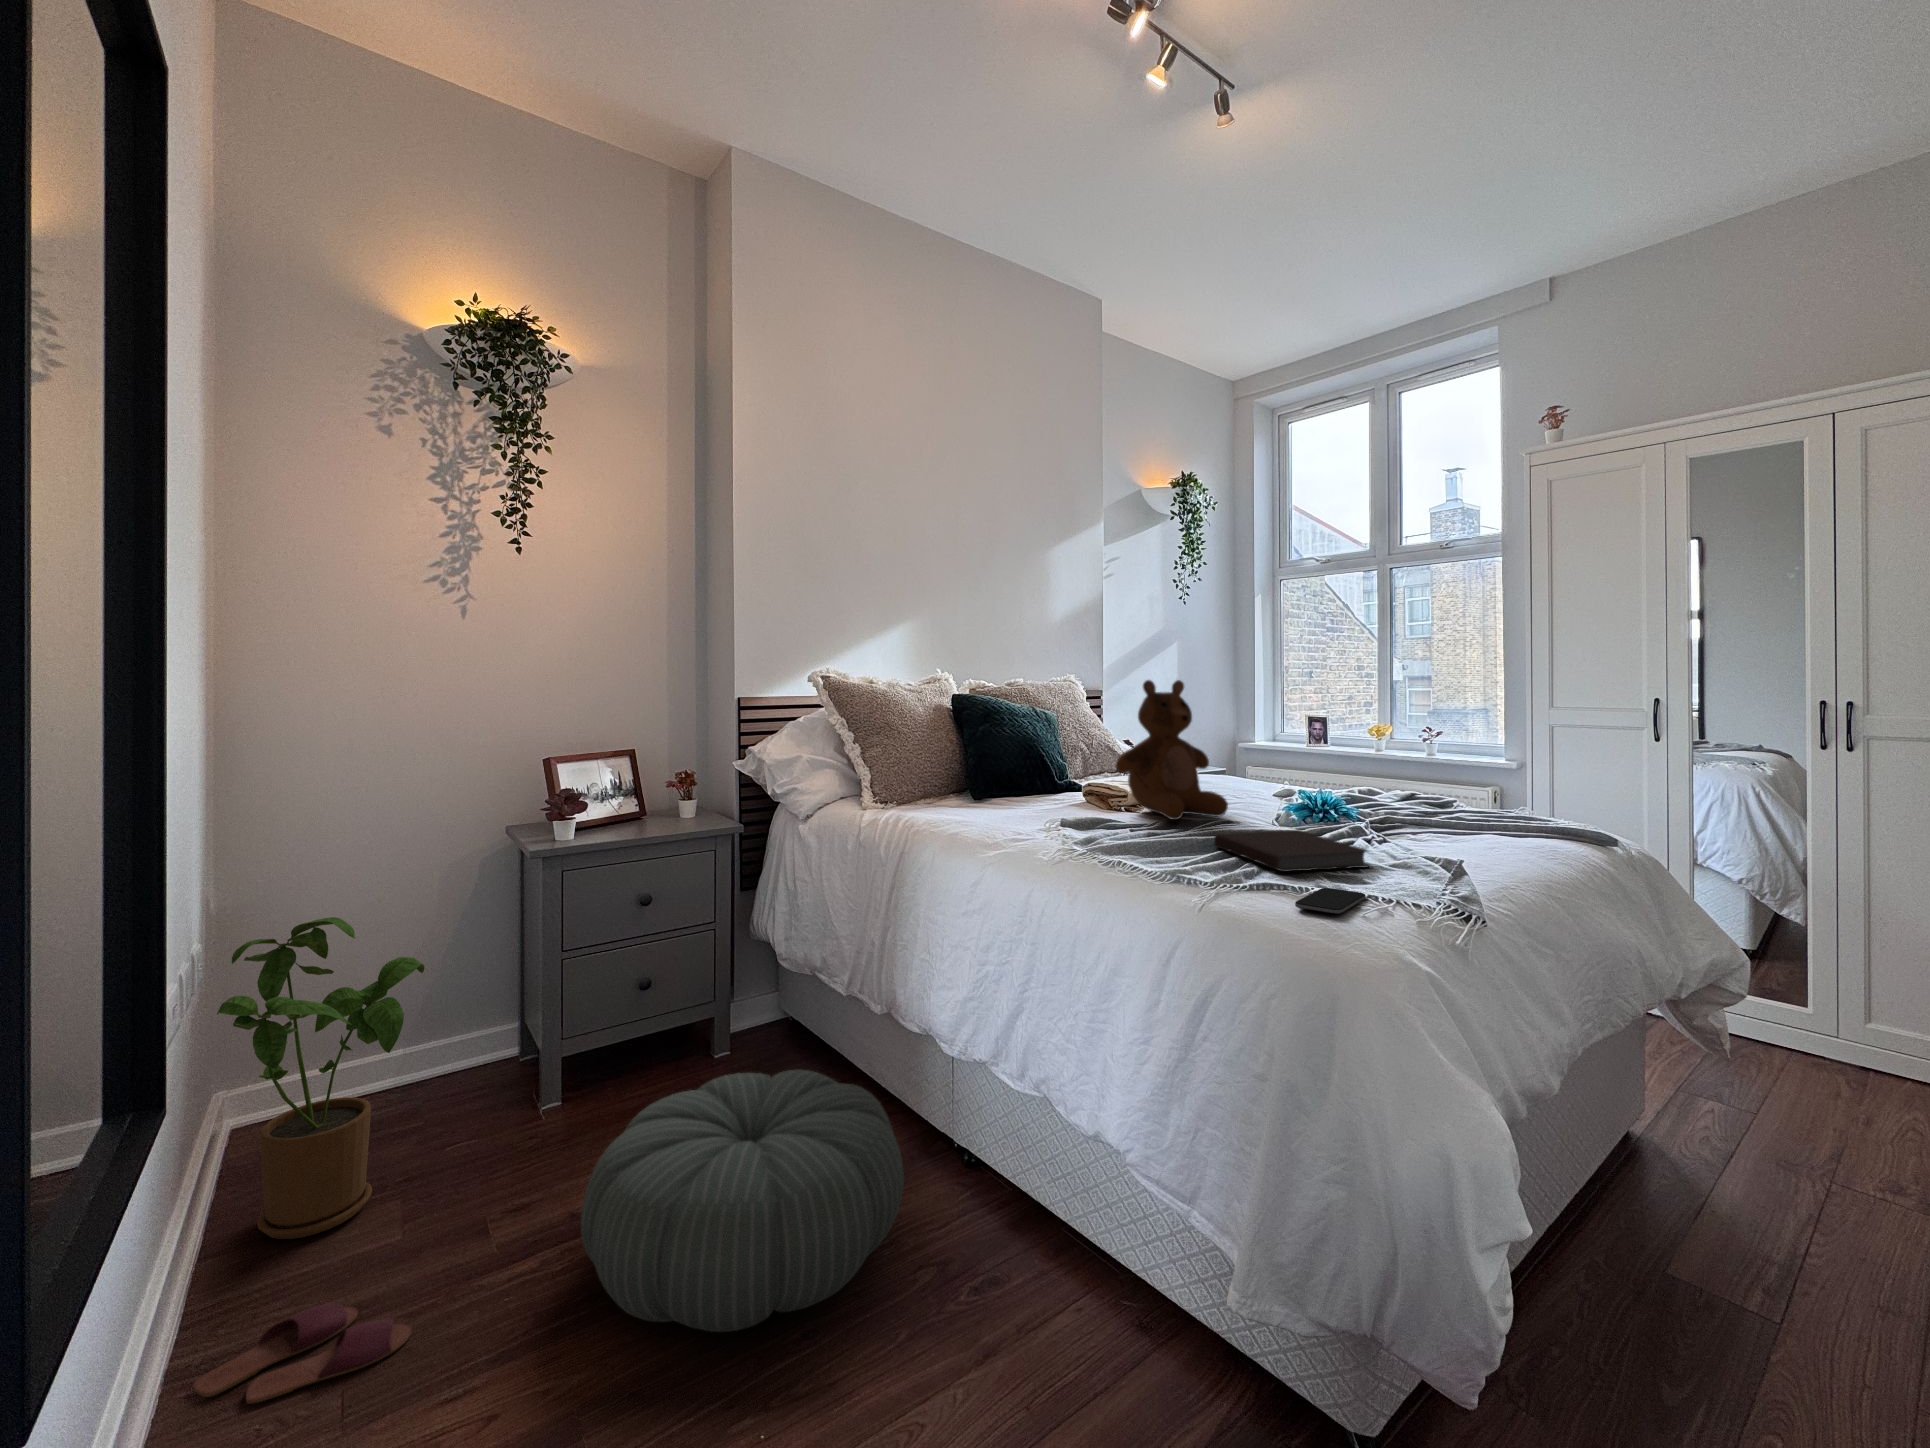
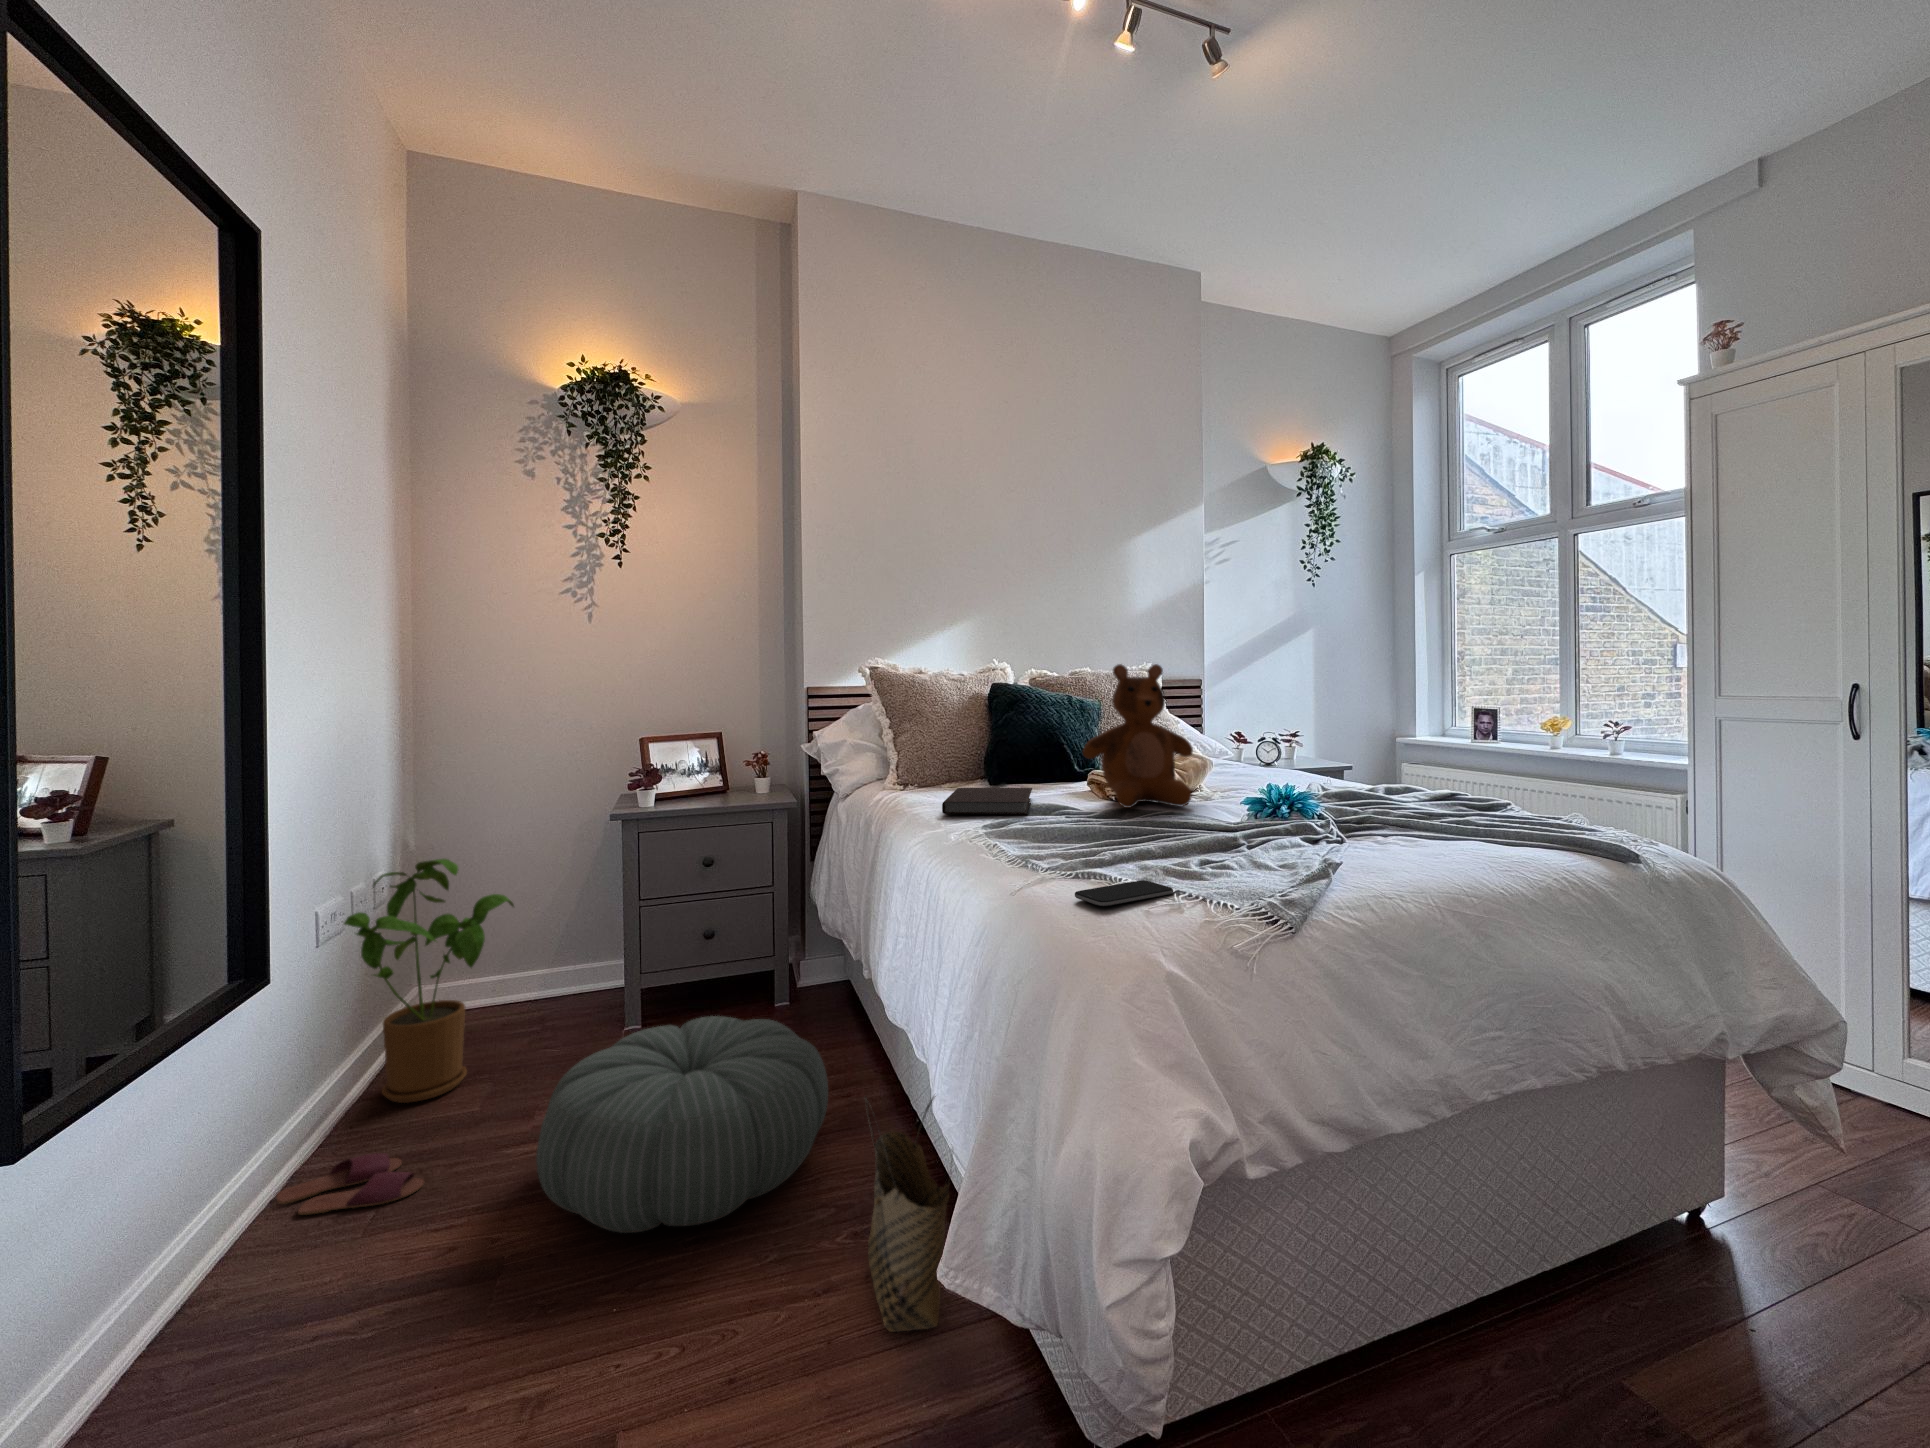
notebook: present [1214,830,1369,872] -> present [942,788,1032,815]
woven basket: none [1014,1112,1140,1365] -> present [865,1096,953,1332]

